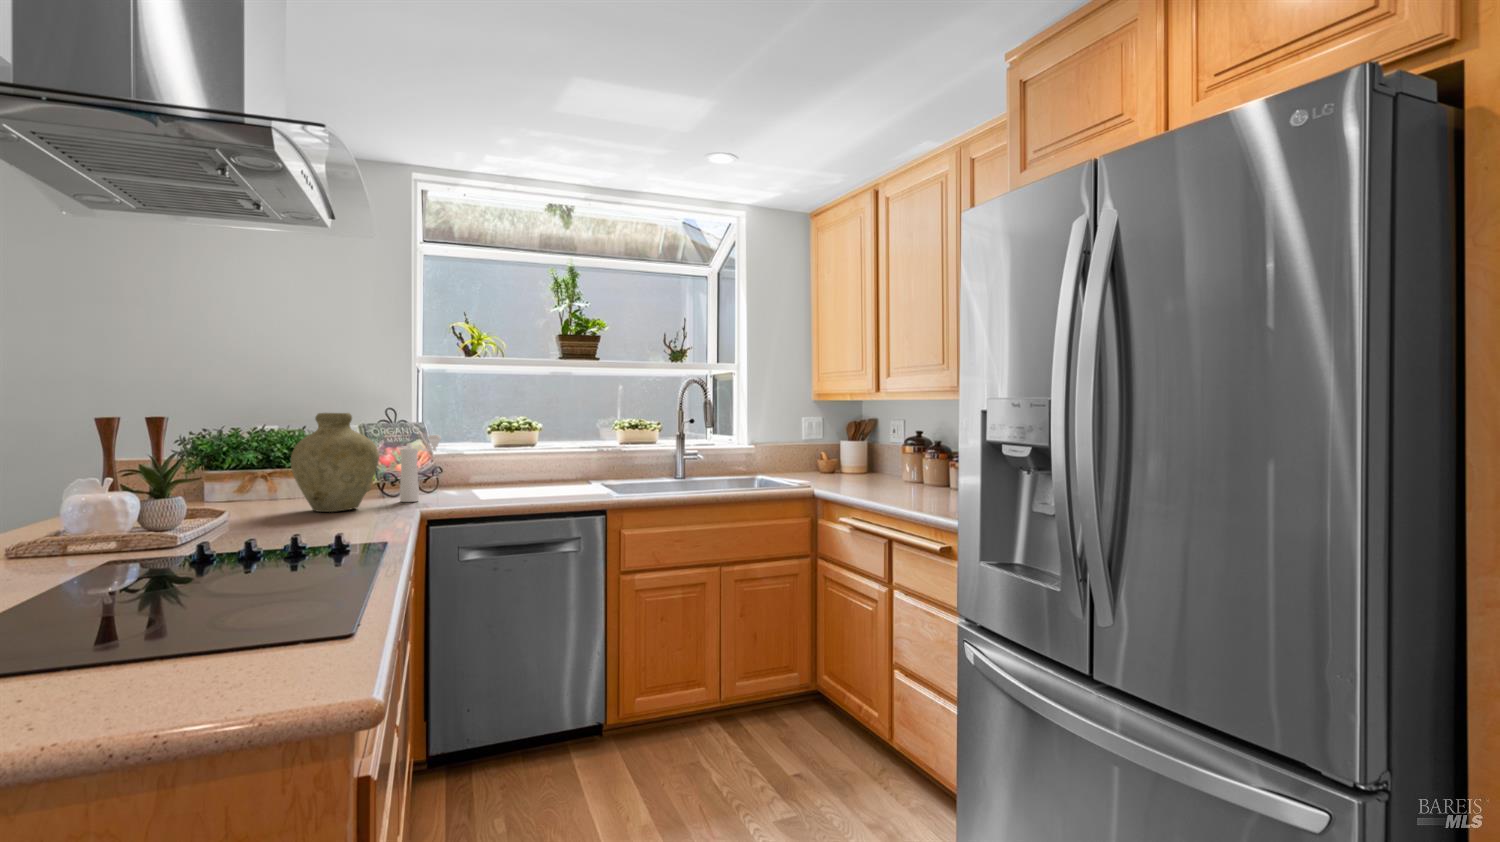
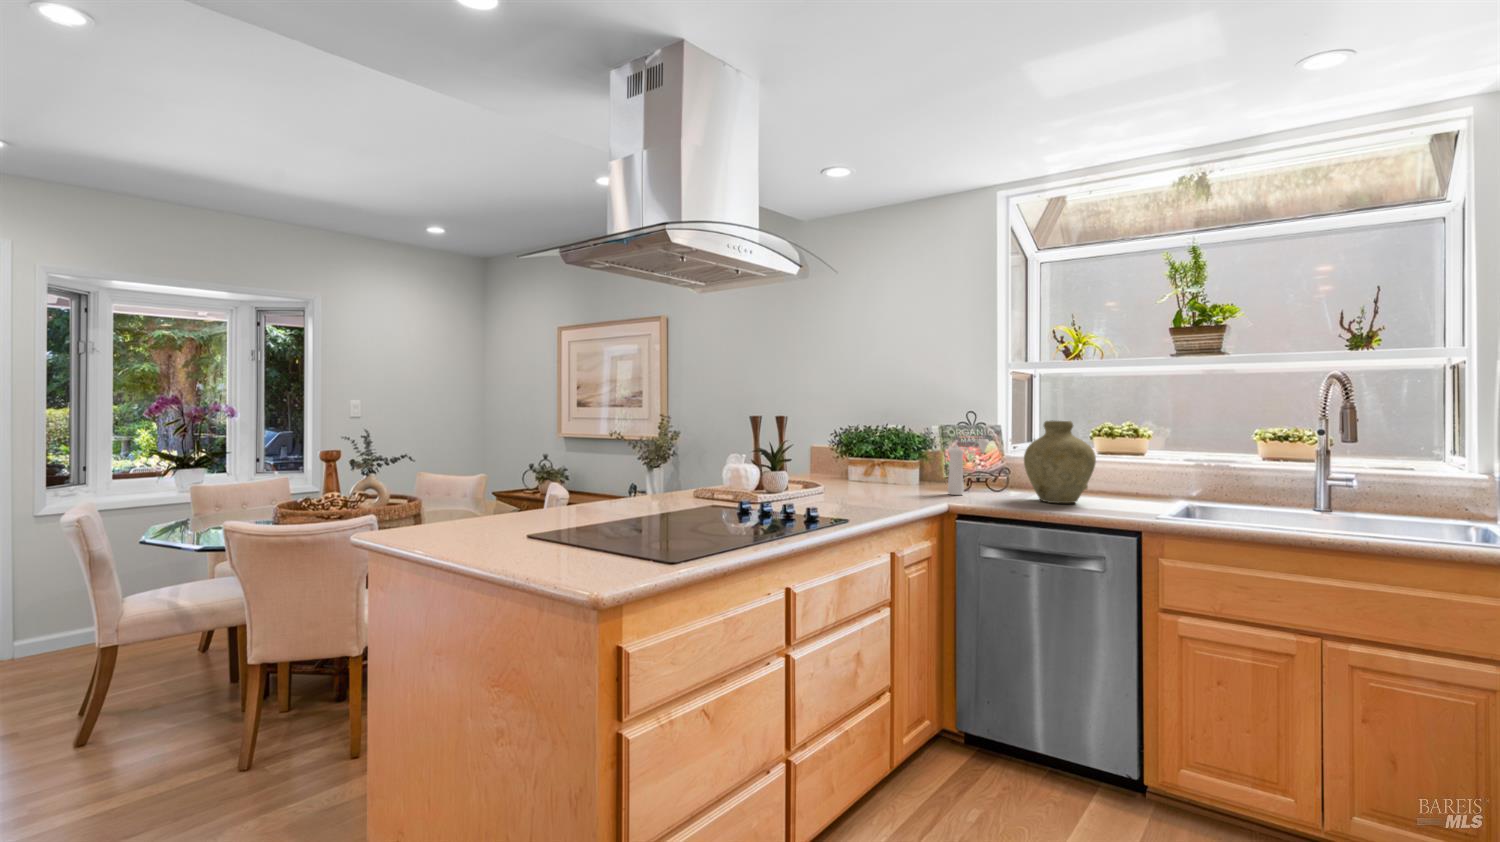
vase: present [291,413,379,512] -> present [1024,420,1096,503]

